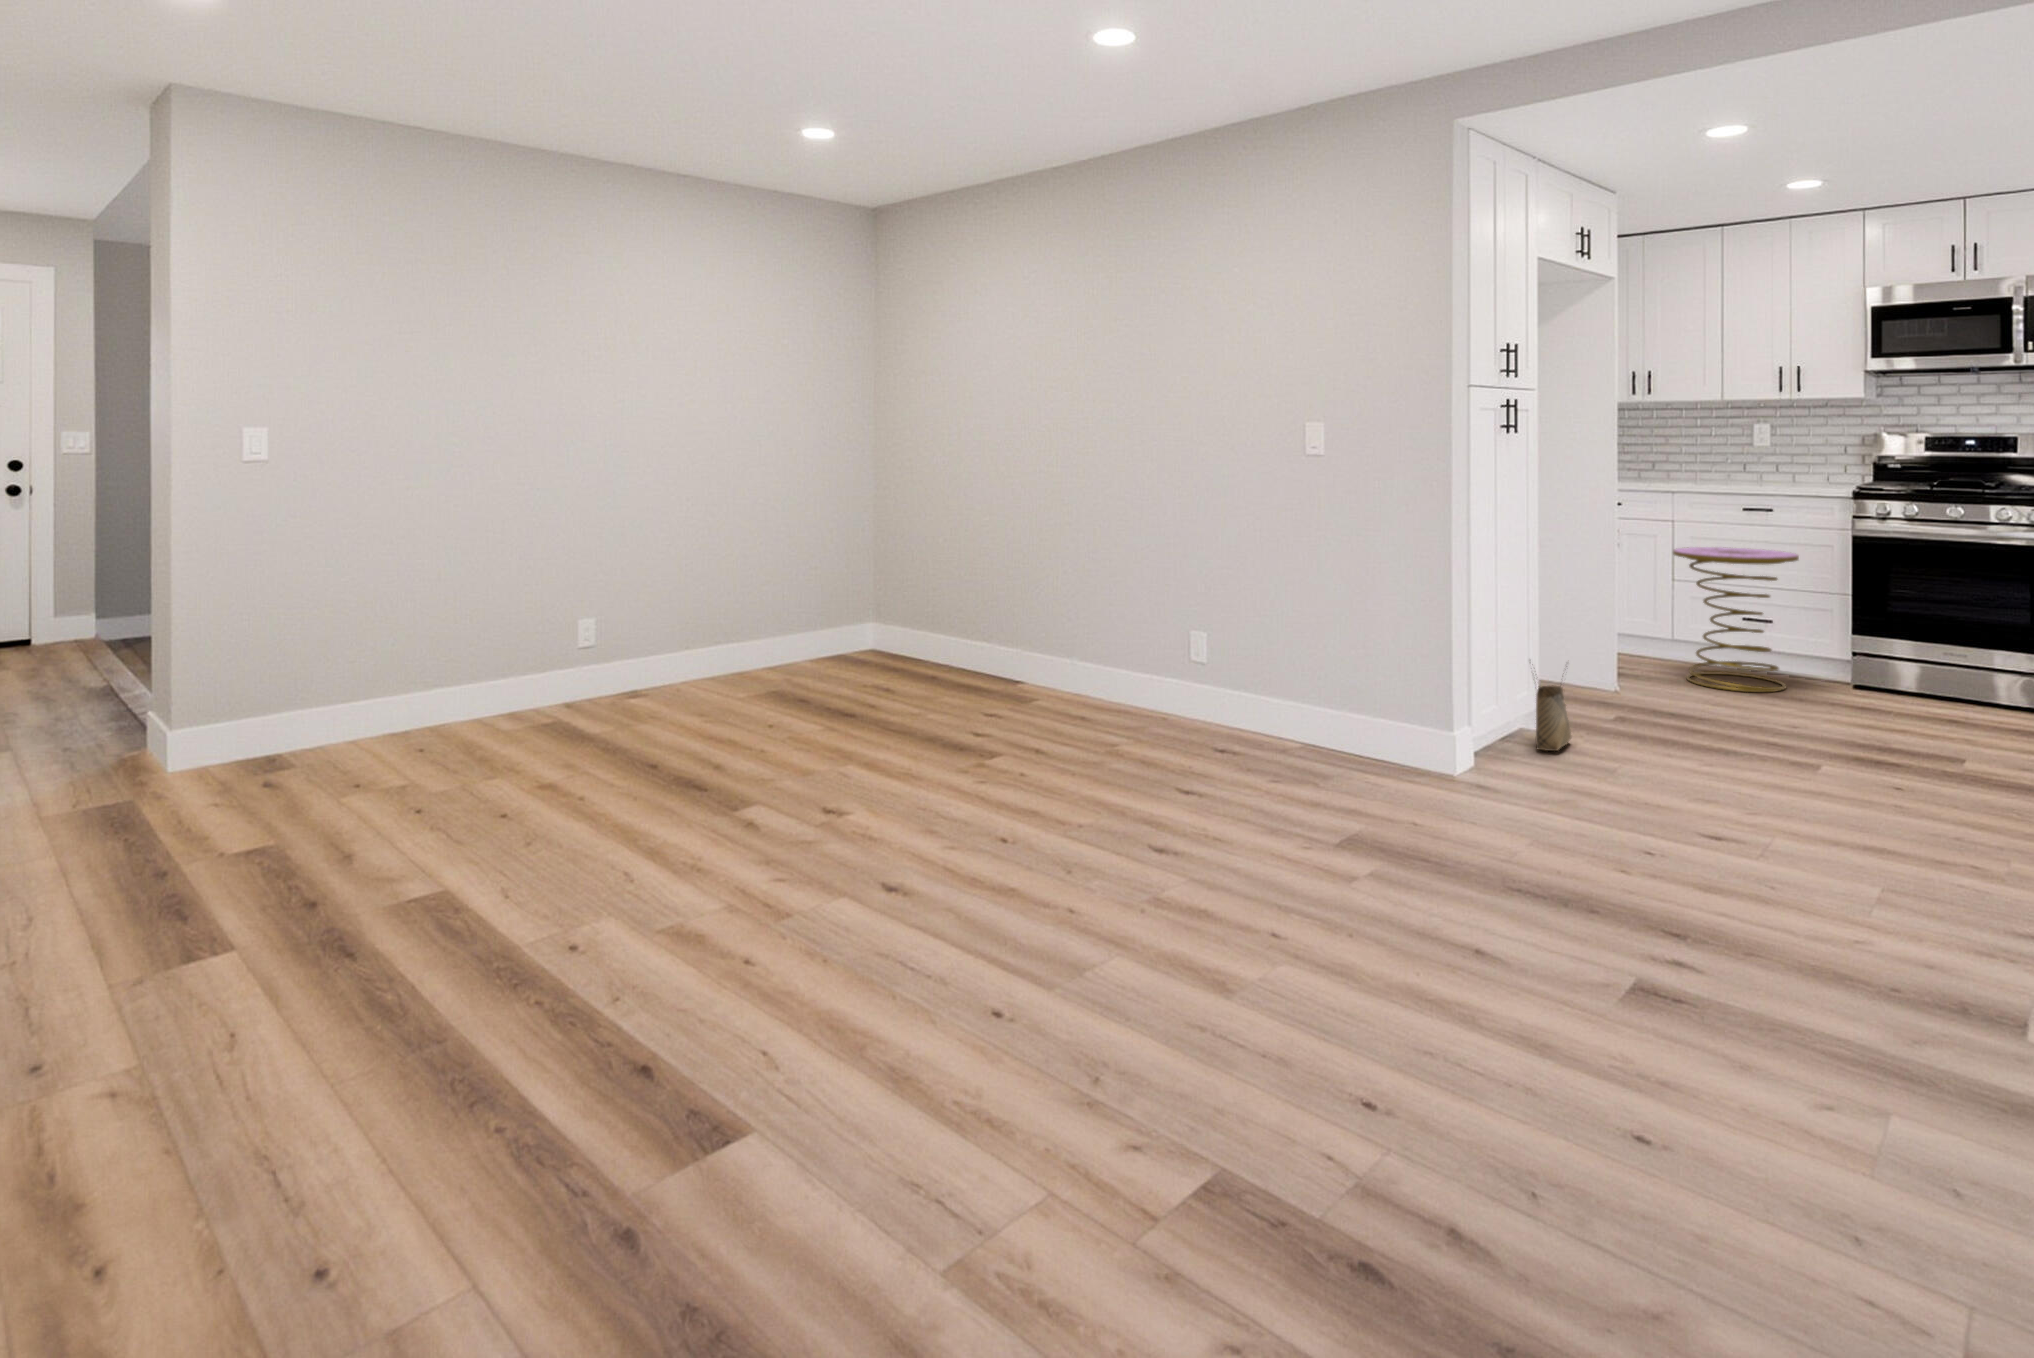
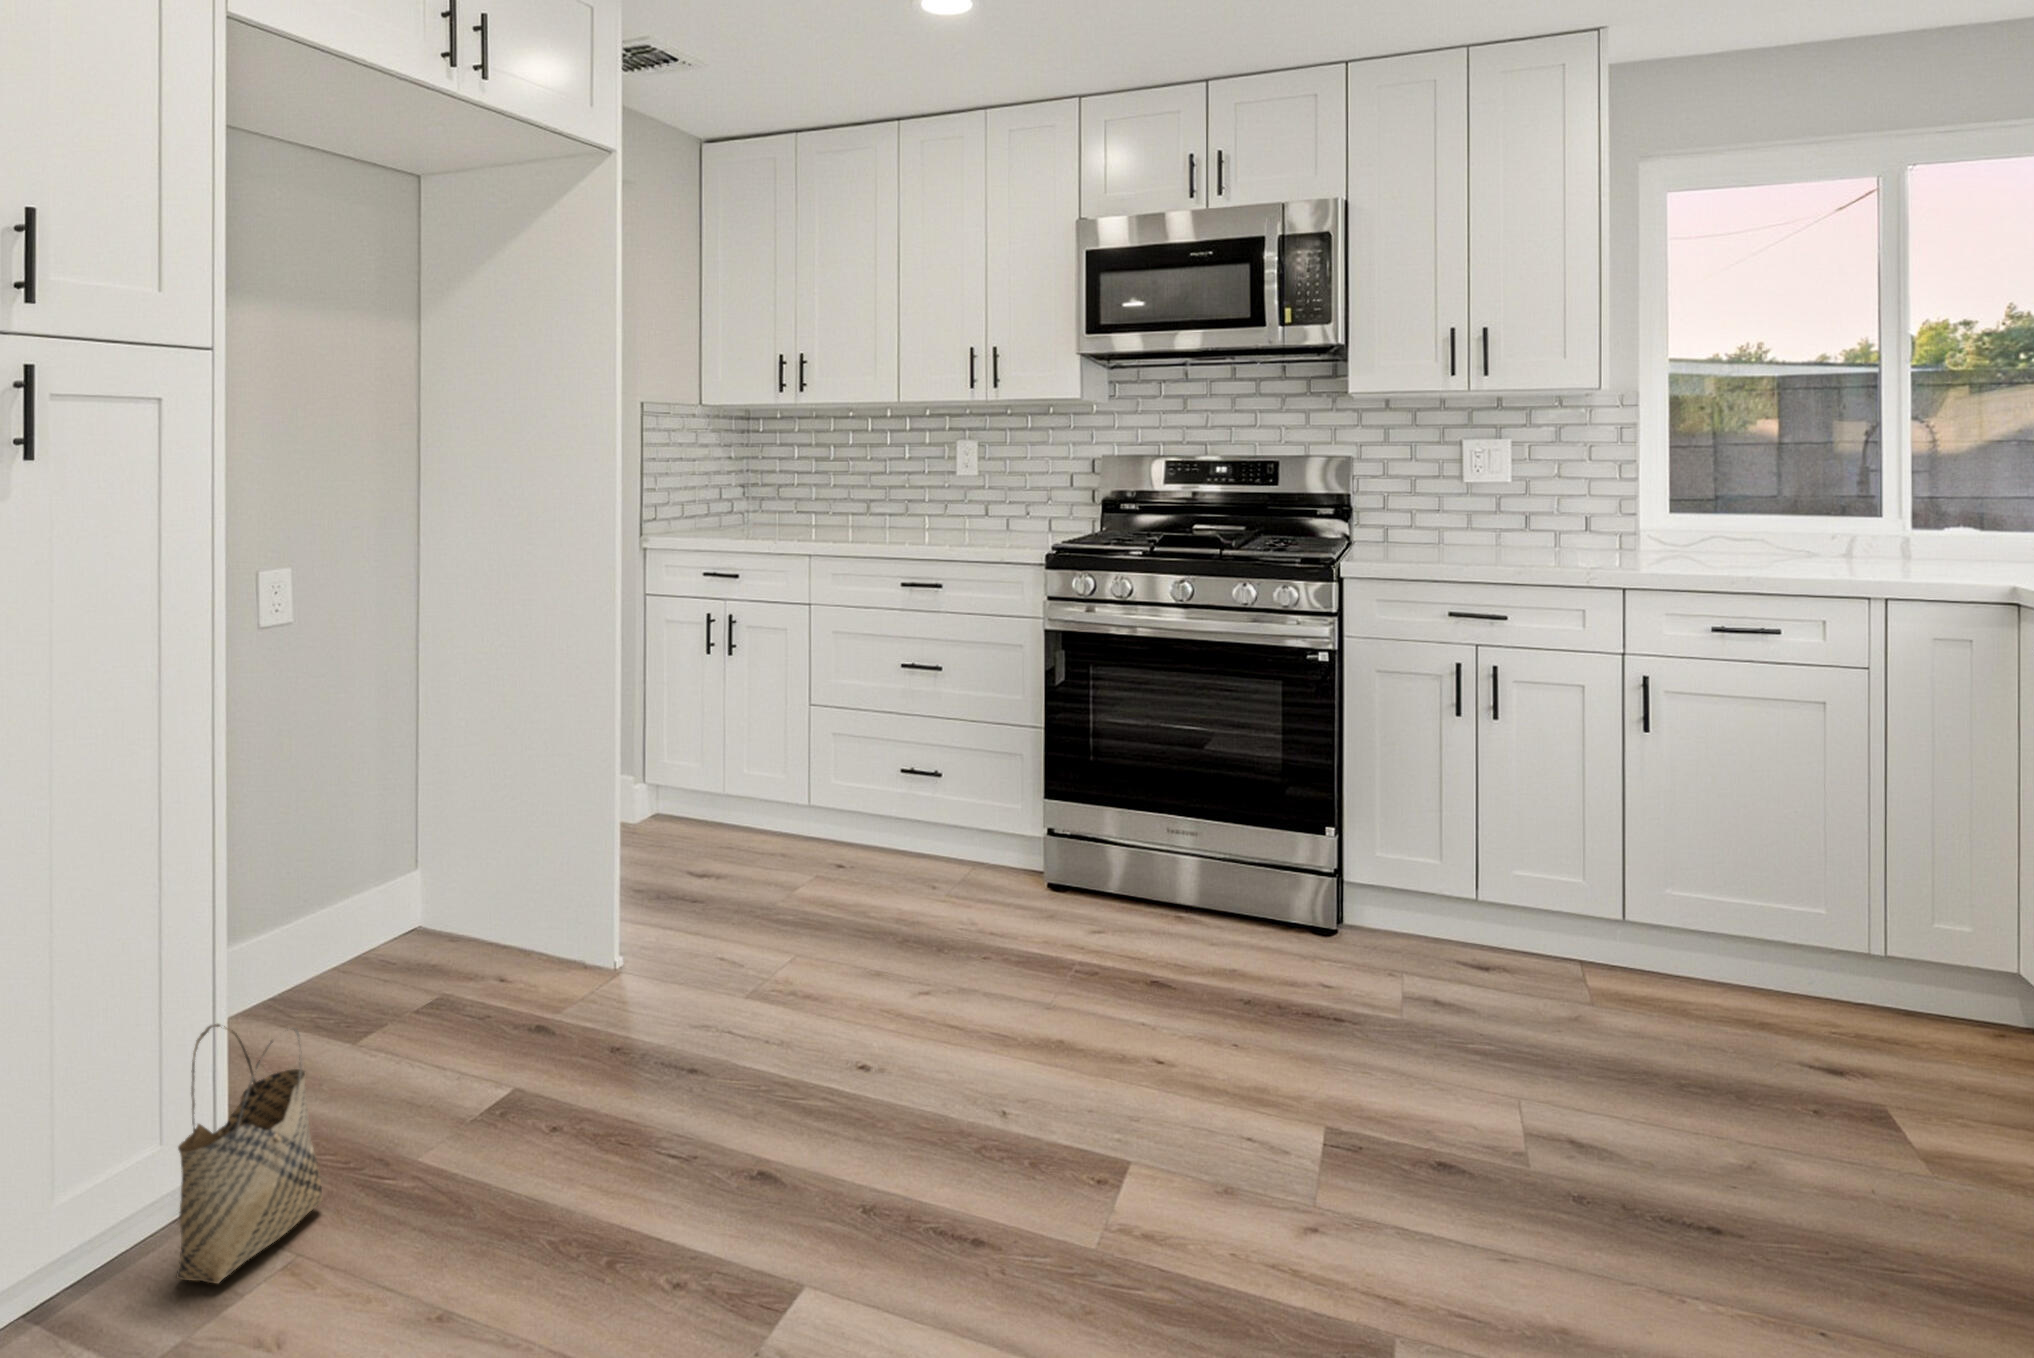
side table: present [1673,547,1799,692] -> none [779,649,967,919]

